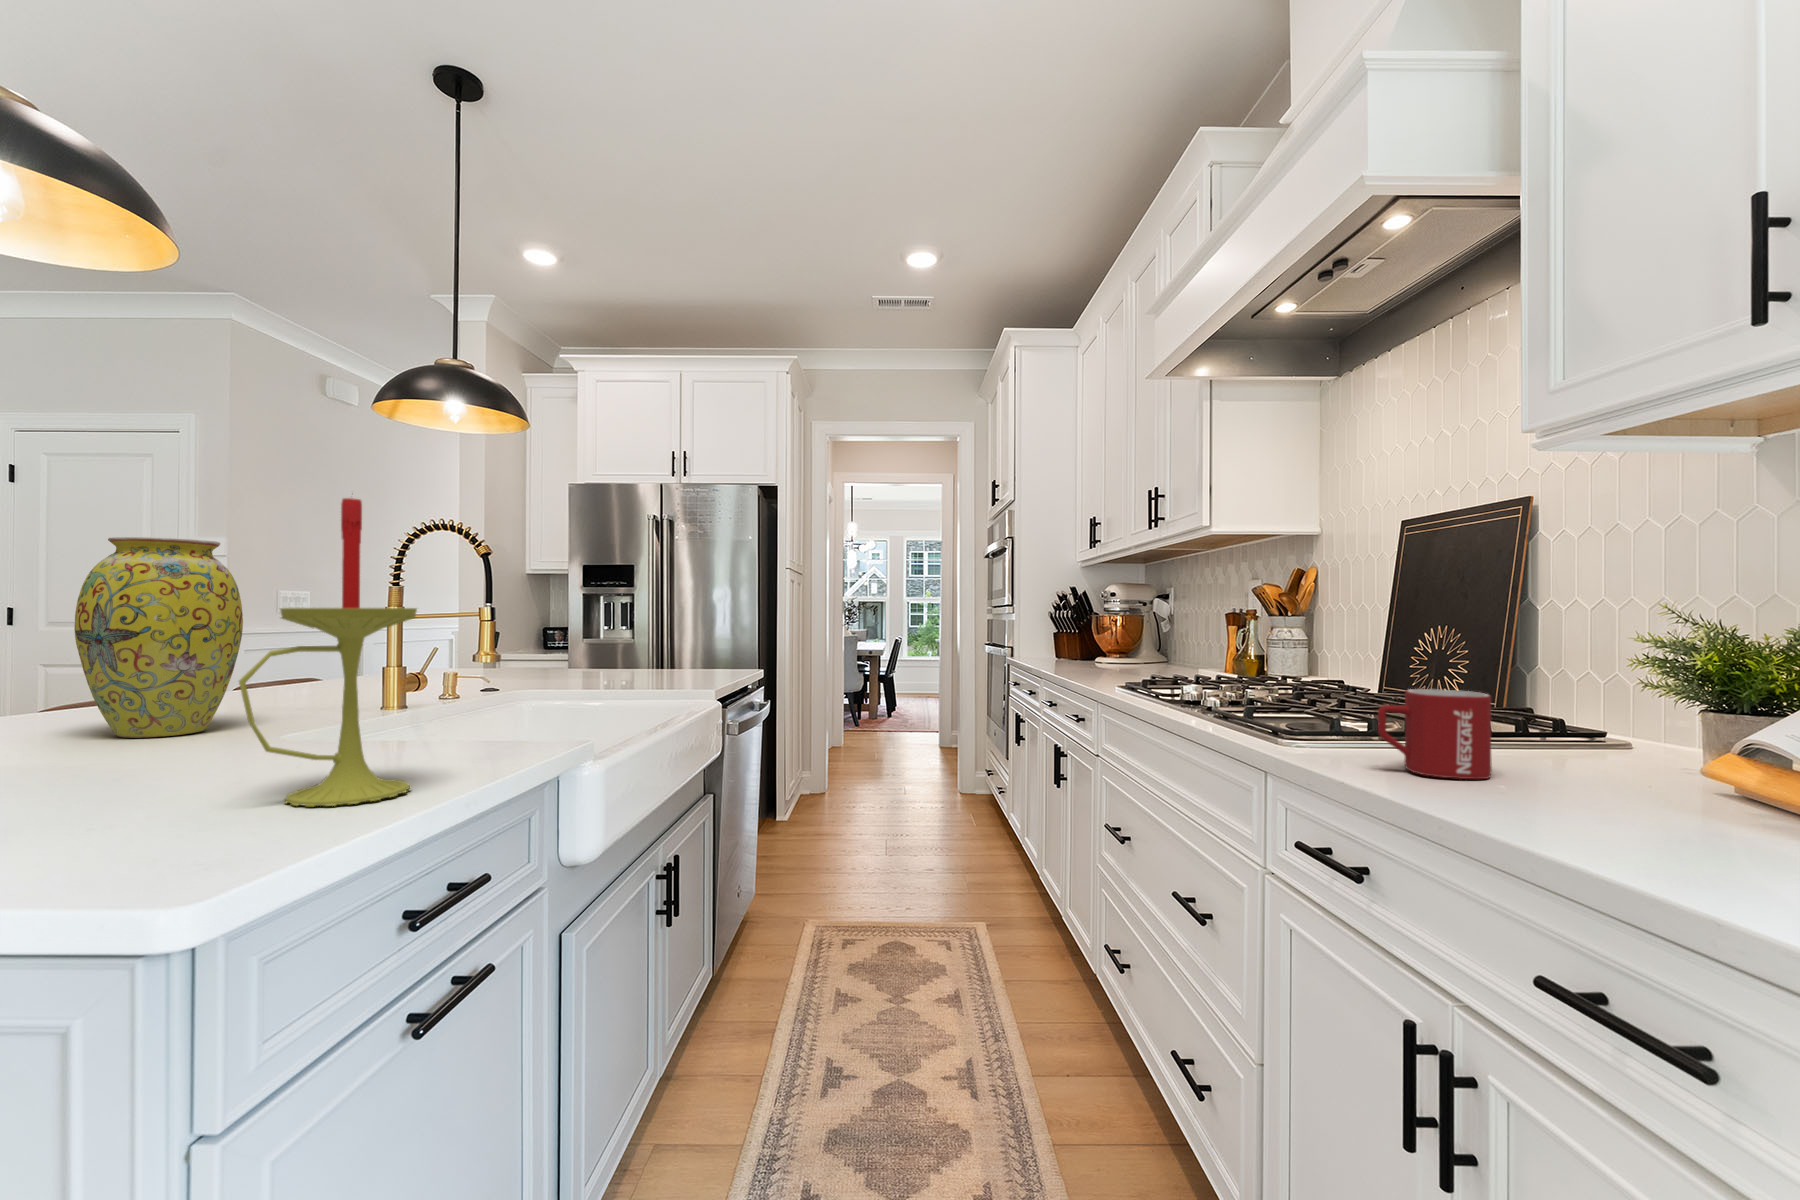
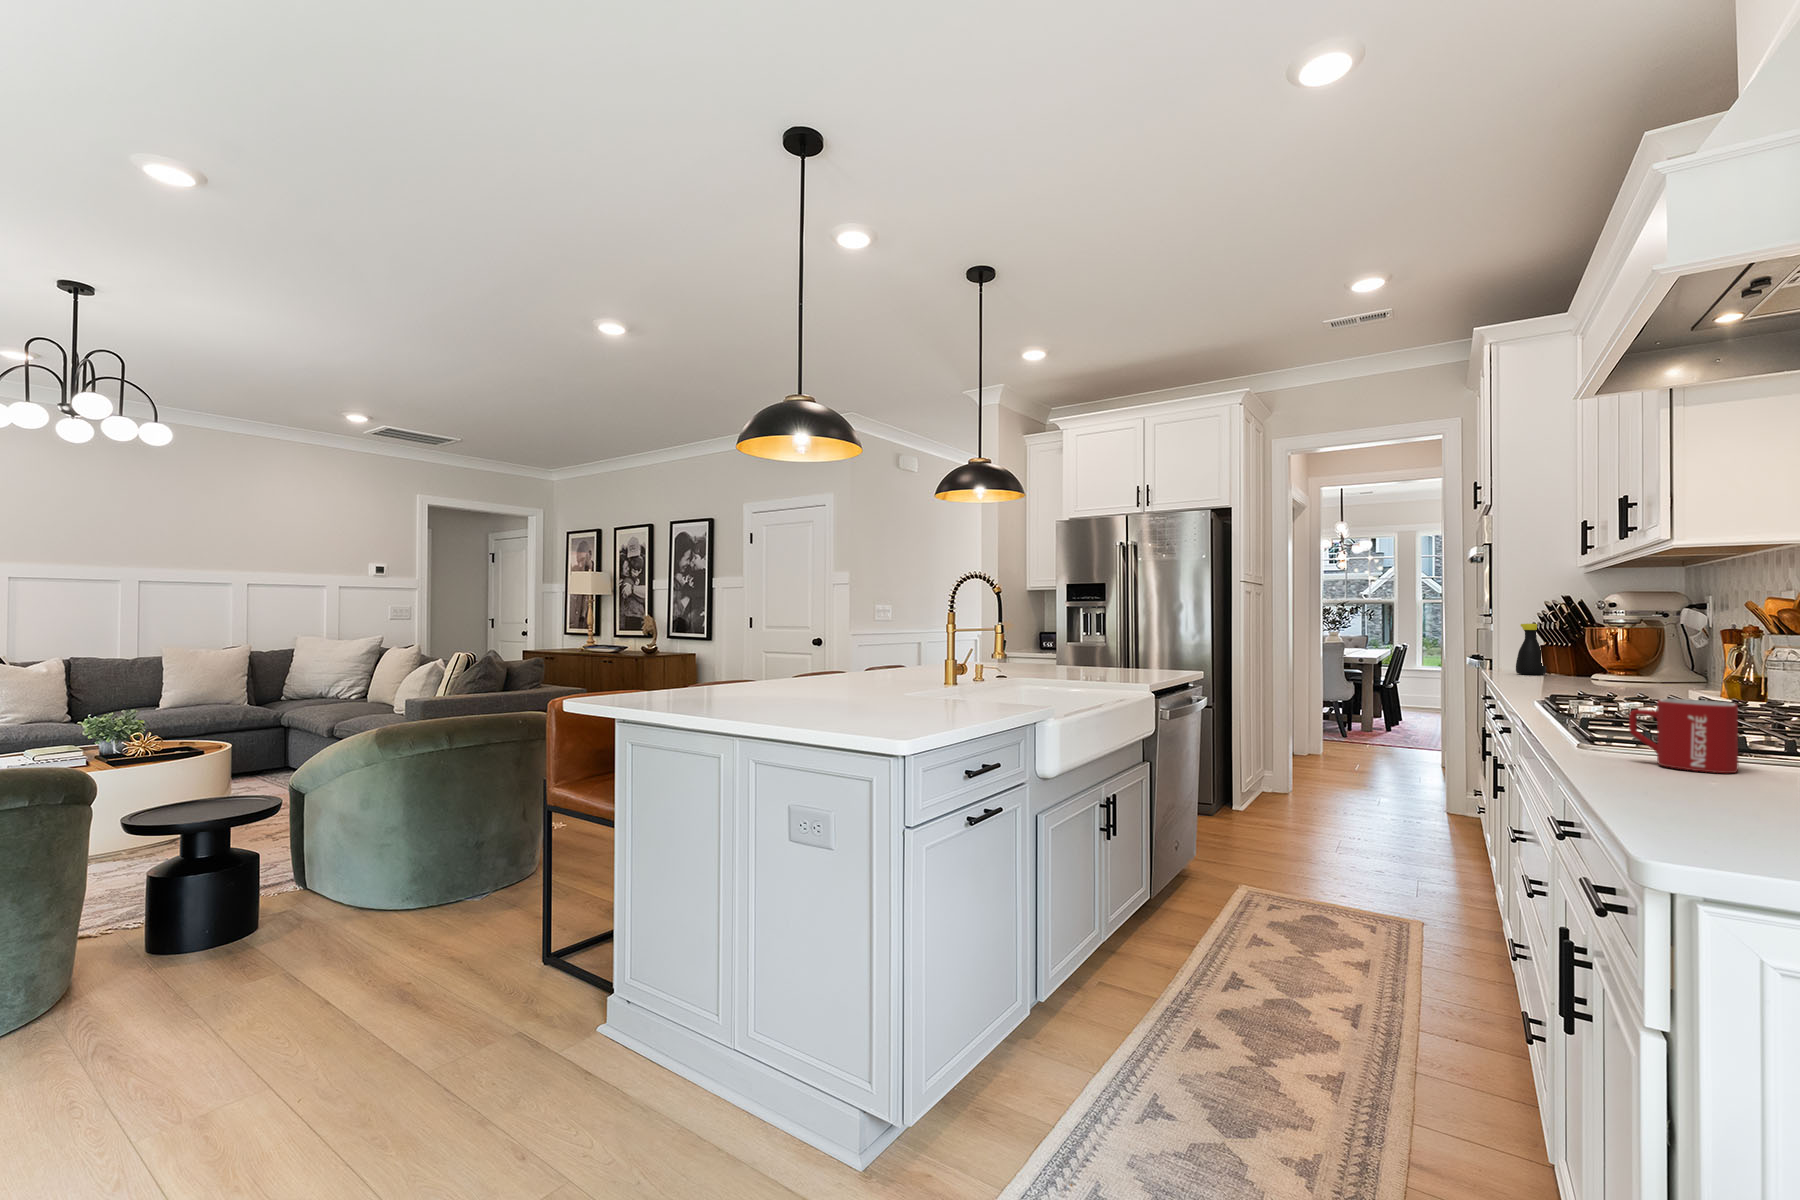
candle: present [239,498,417,806] -> none [896,569,964,715]
vase: present [74,537,243,738] -> none [817,586,880,685]
bottle: none [1047,611,1071,660] -> present [1516,624,1546,675]

